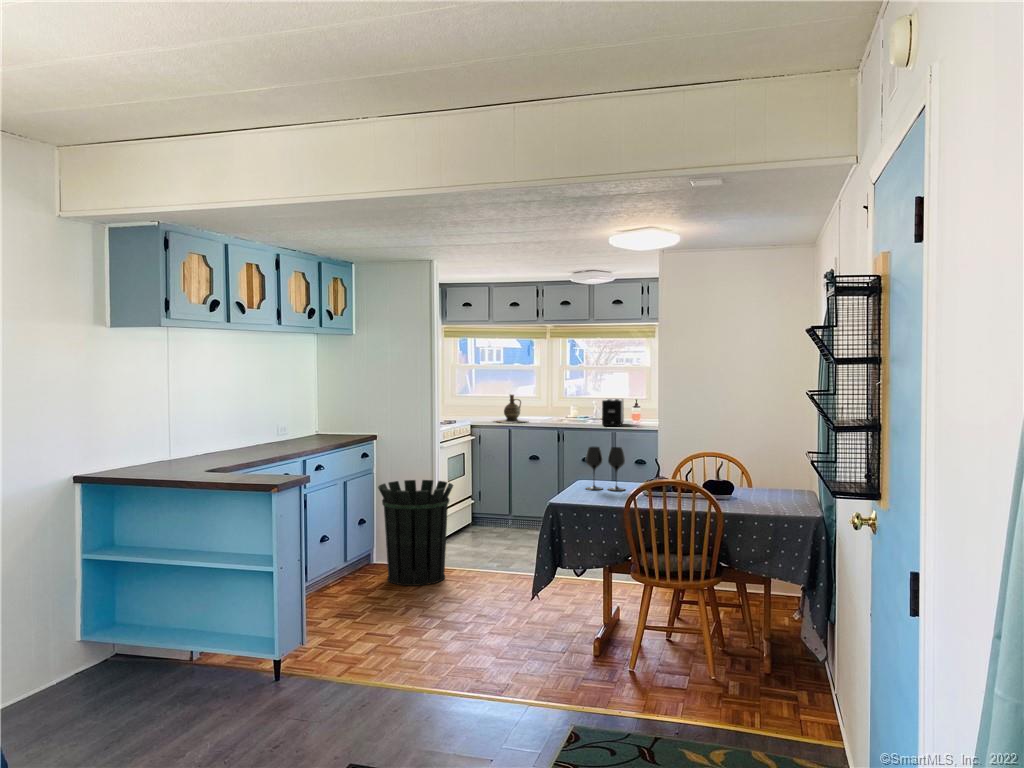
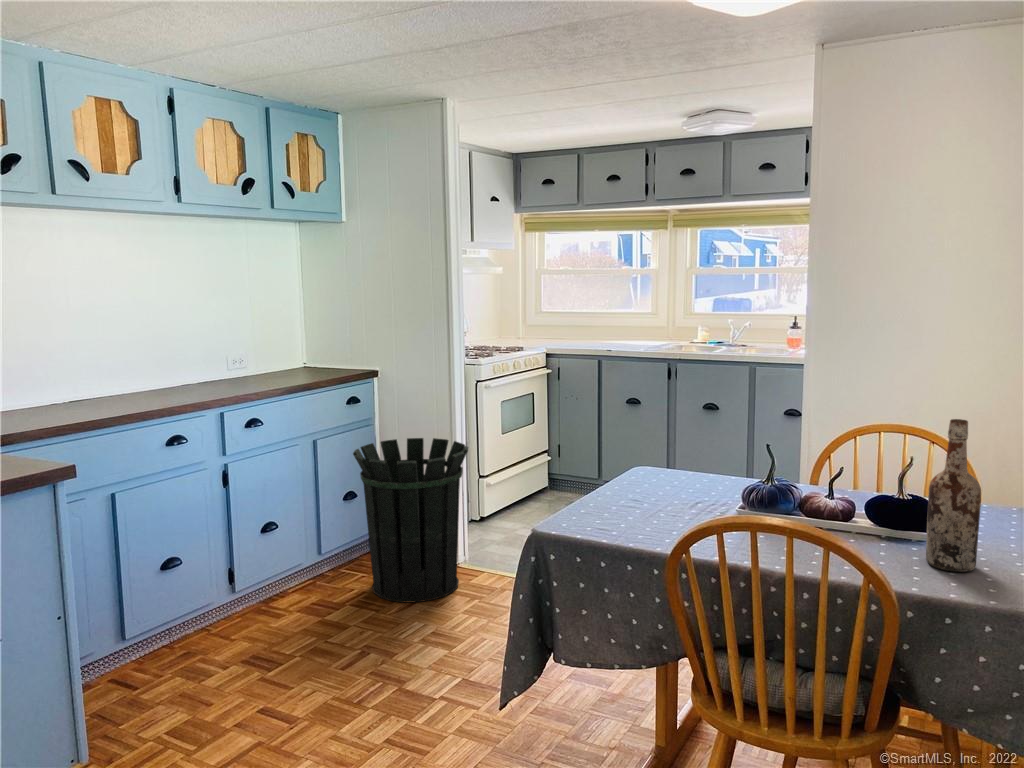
ceramic jug: present [494,394,526,423] -> none [578,309,634,351]
toaster: present [602,399,624,426] -> none [732,315,771,358]
wine bottle: none [731,441,751,507] -> present [926,419,981,572]
wine glass: present [586,447,625,491] -> none [632,409,708,498]

